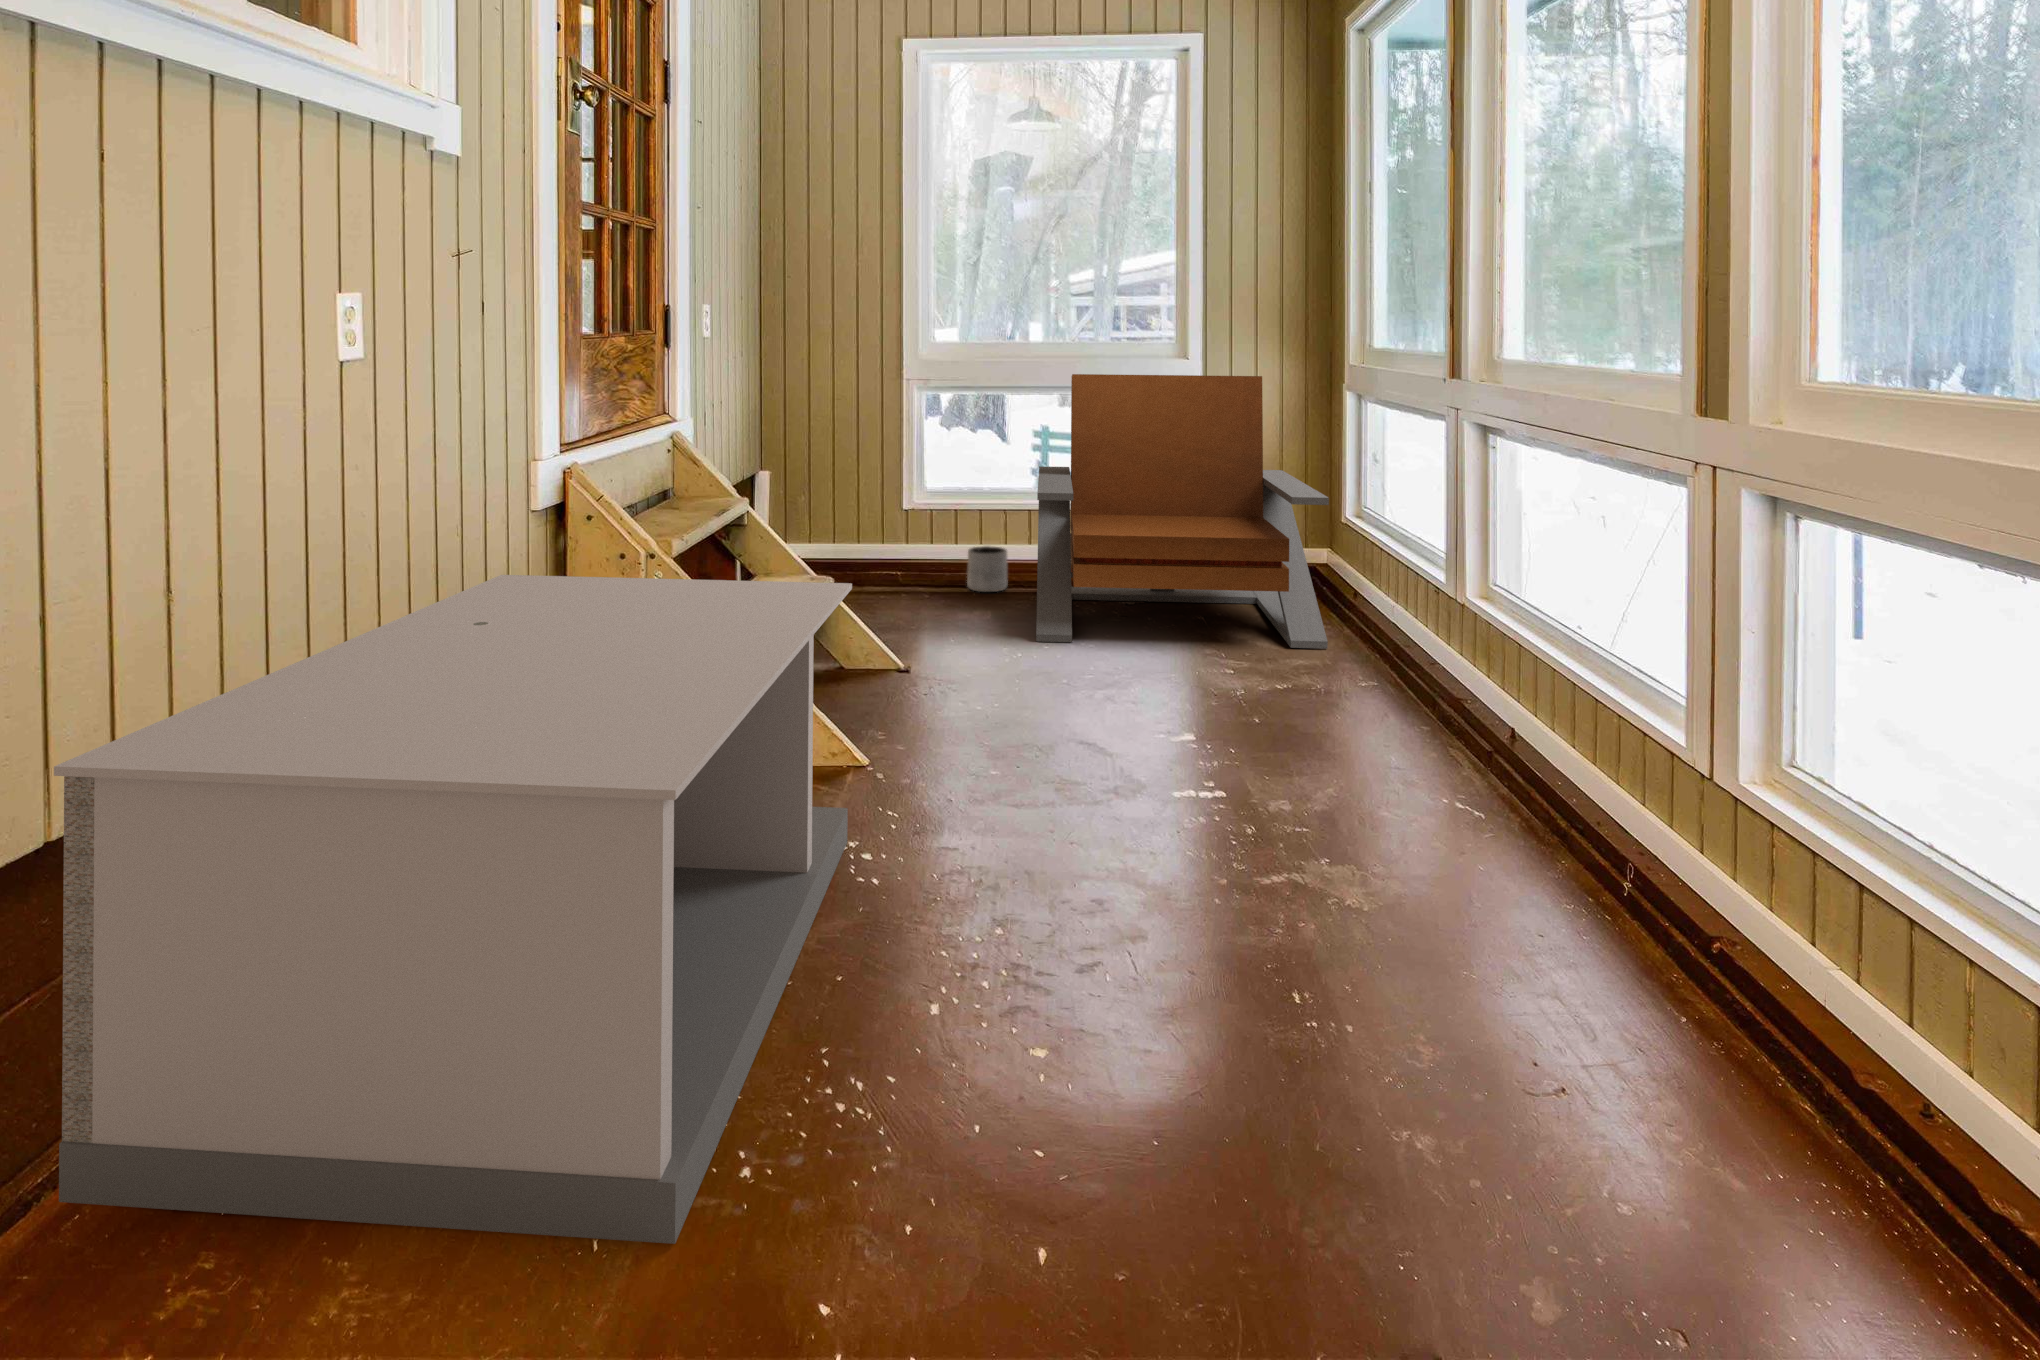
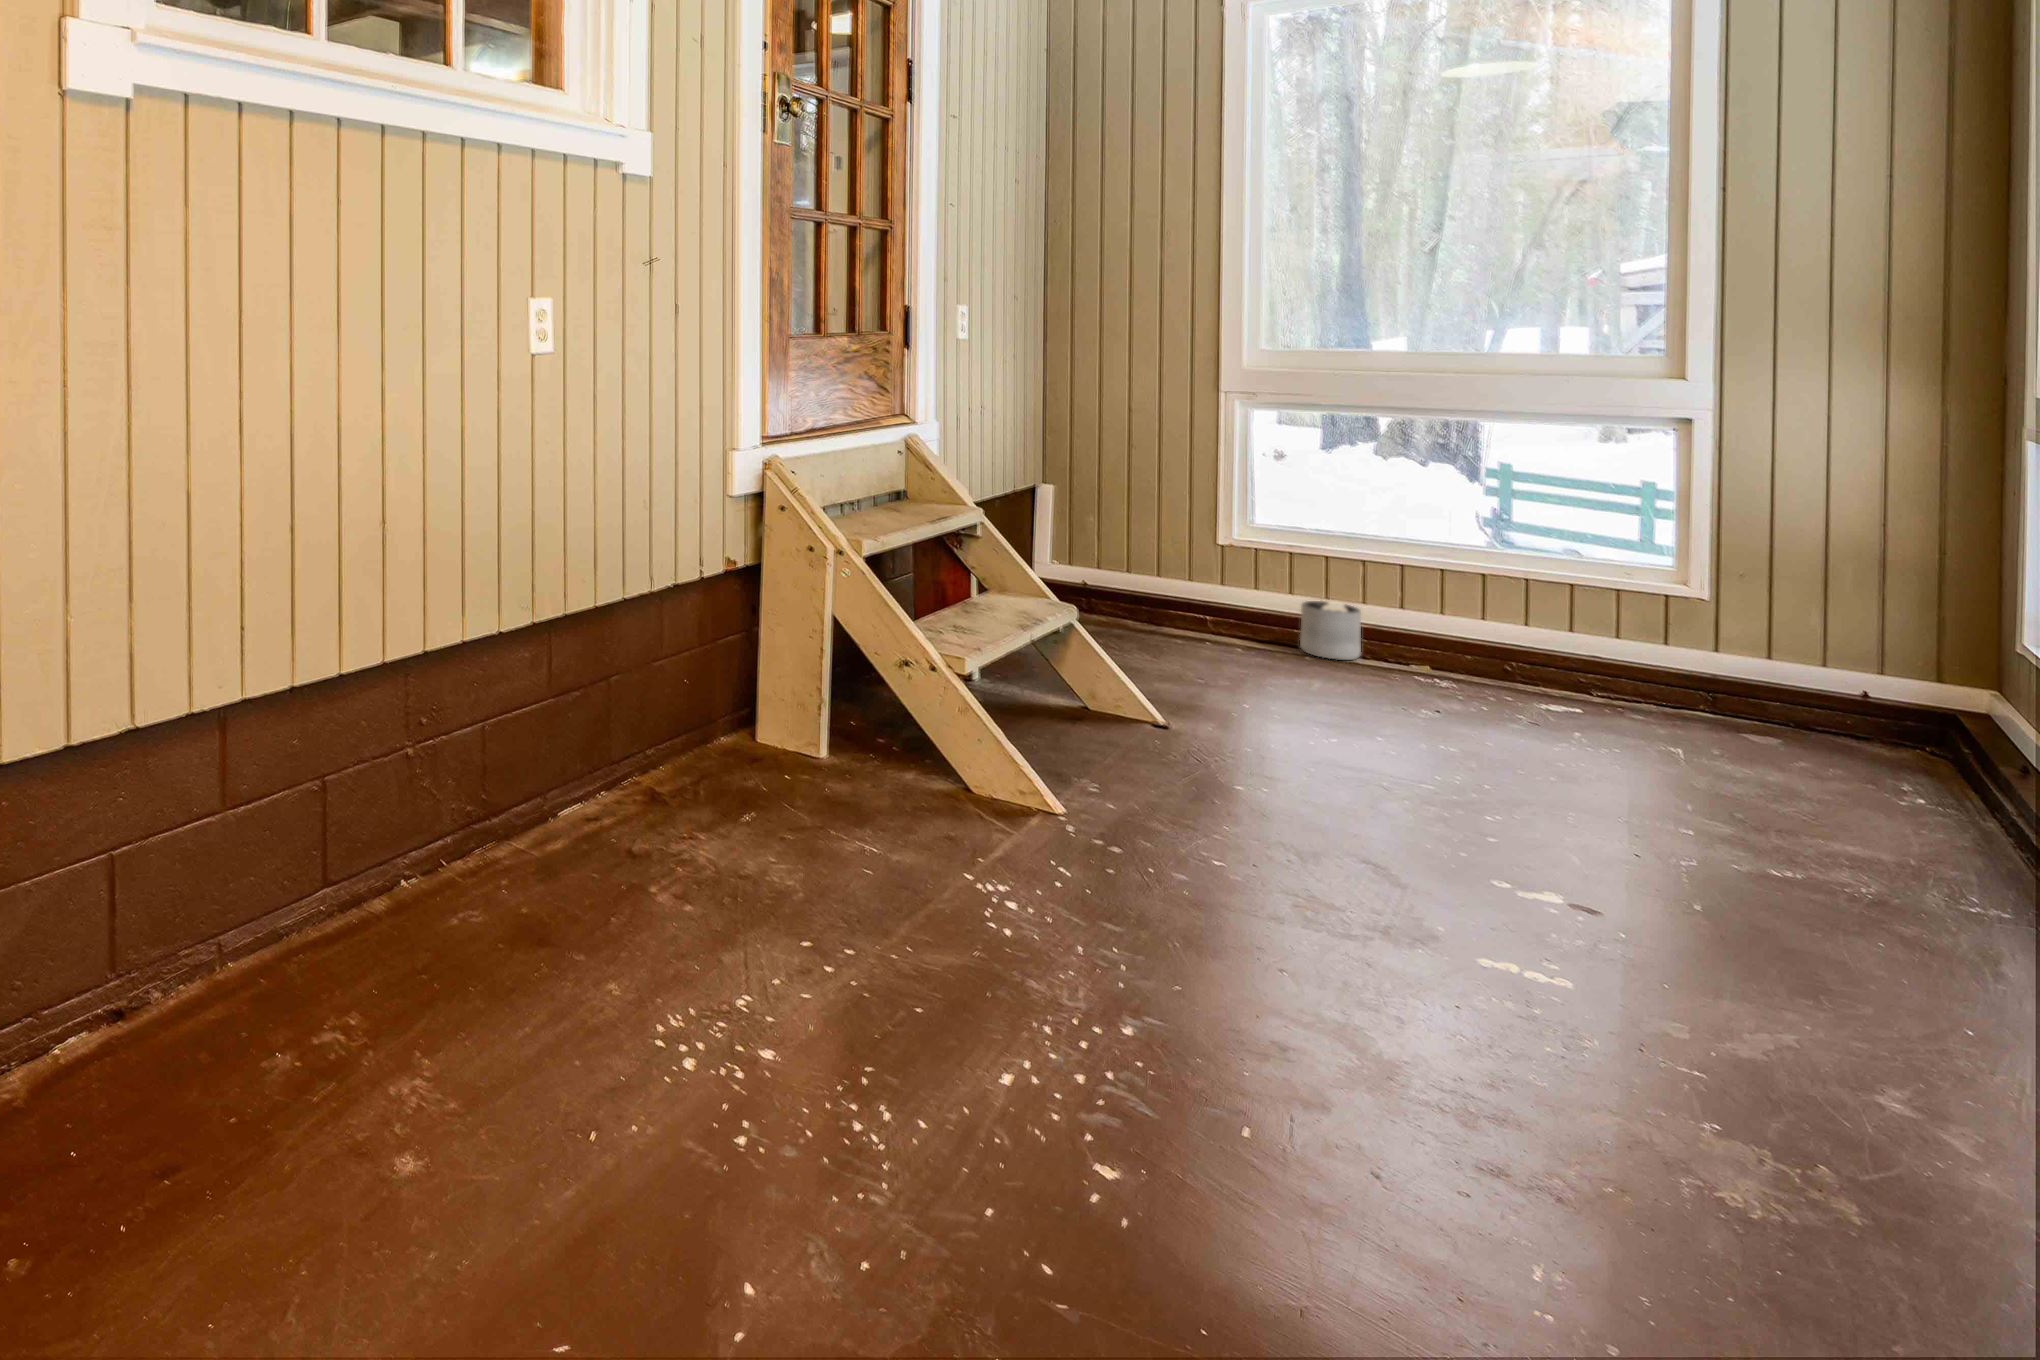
lounge chair: present [1036,374,1329,649] -> none [1369,394,1937,841]
coffee table: present [54,575,852,1244] -> none [296,550,1009,1165]

